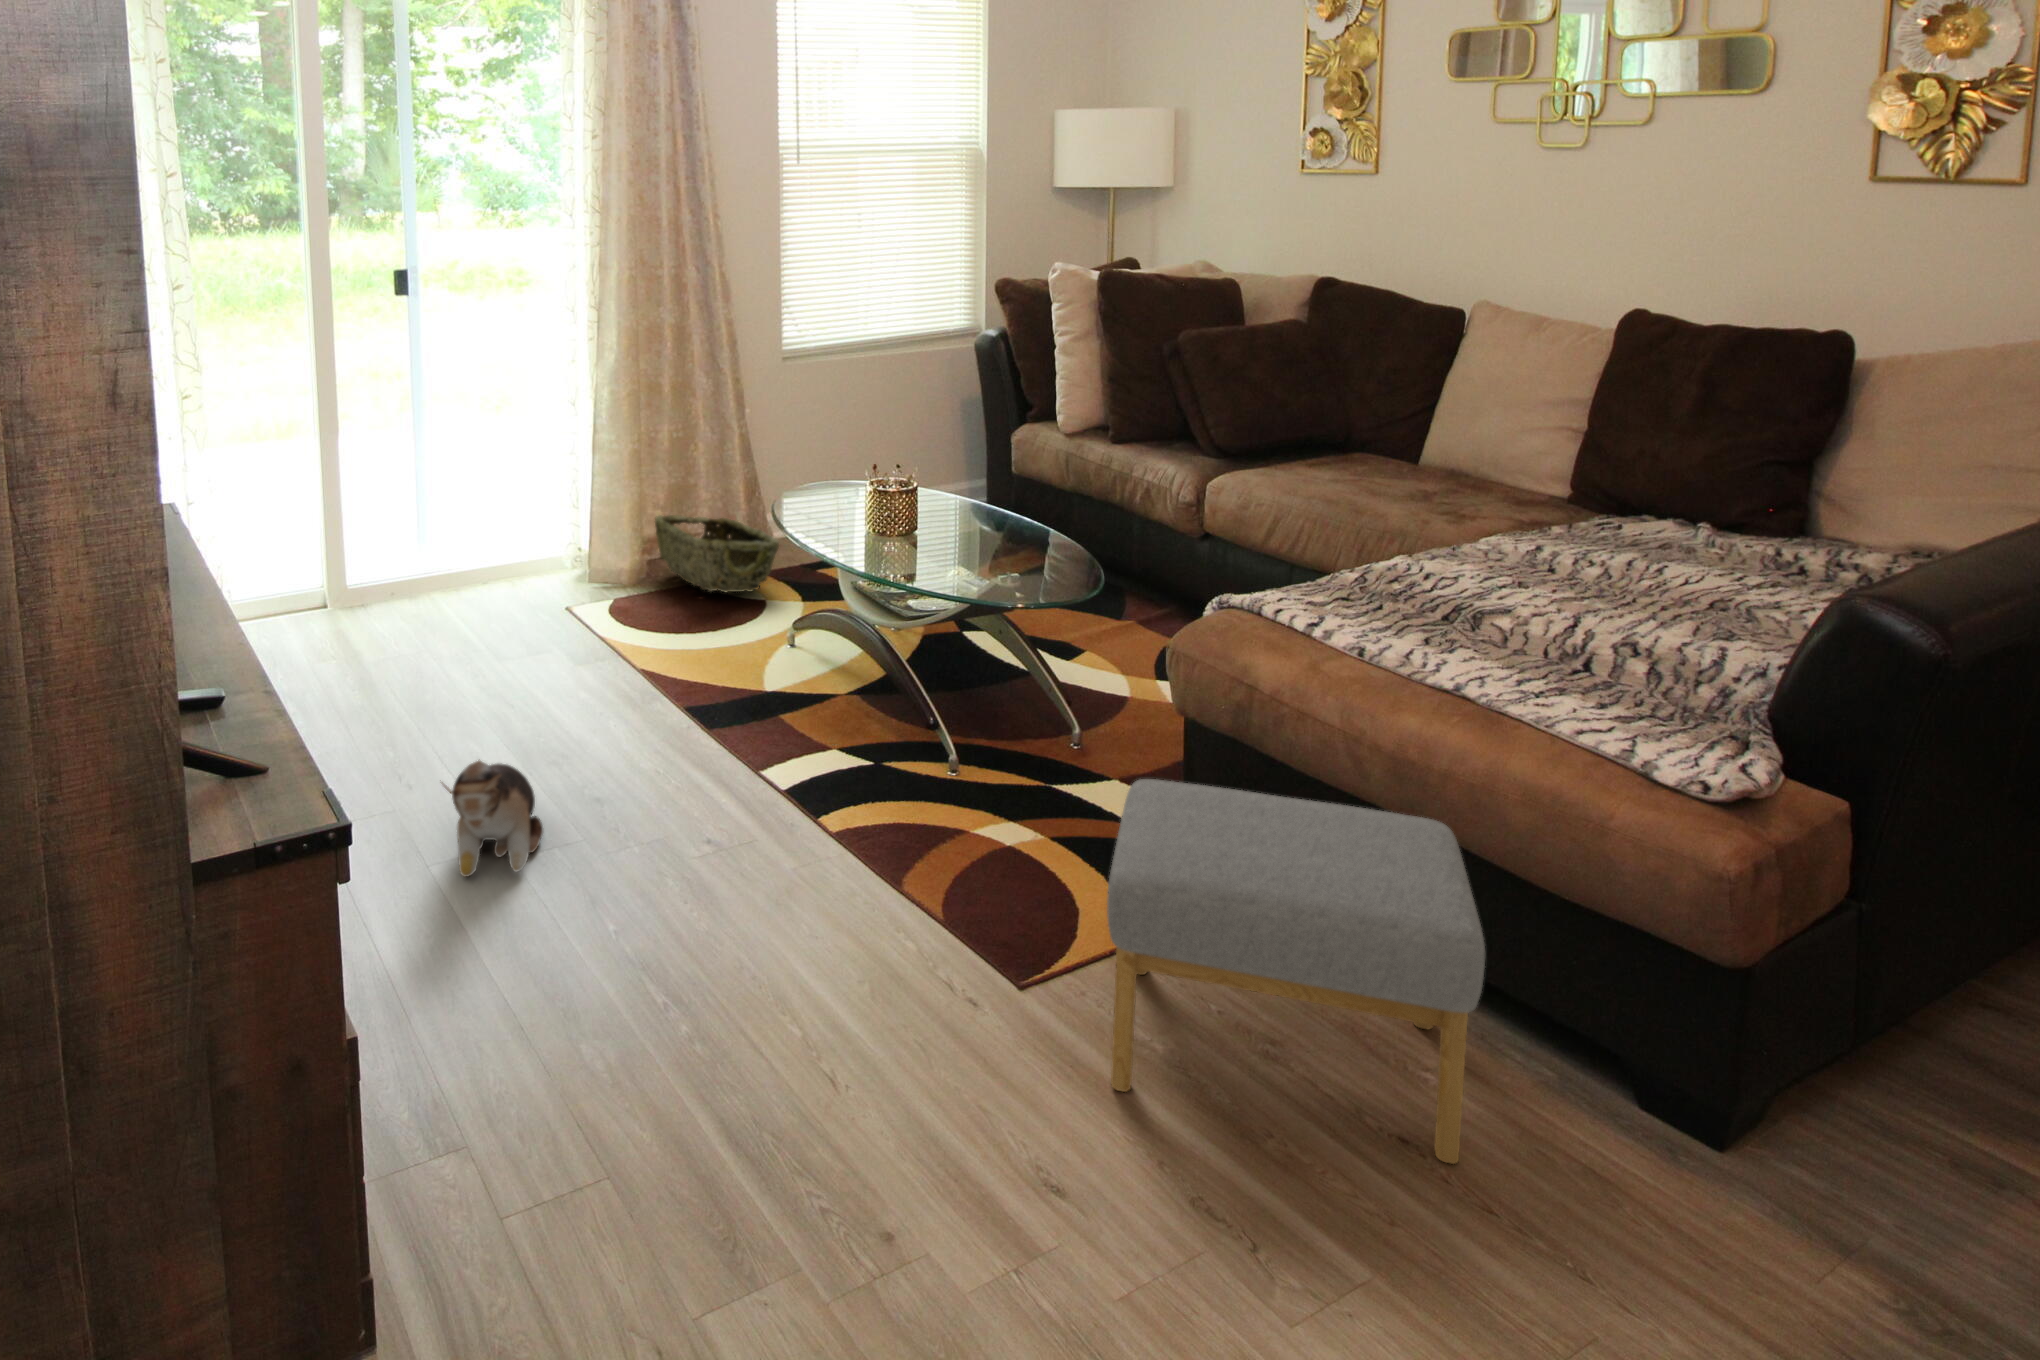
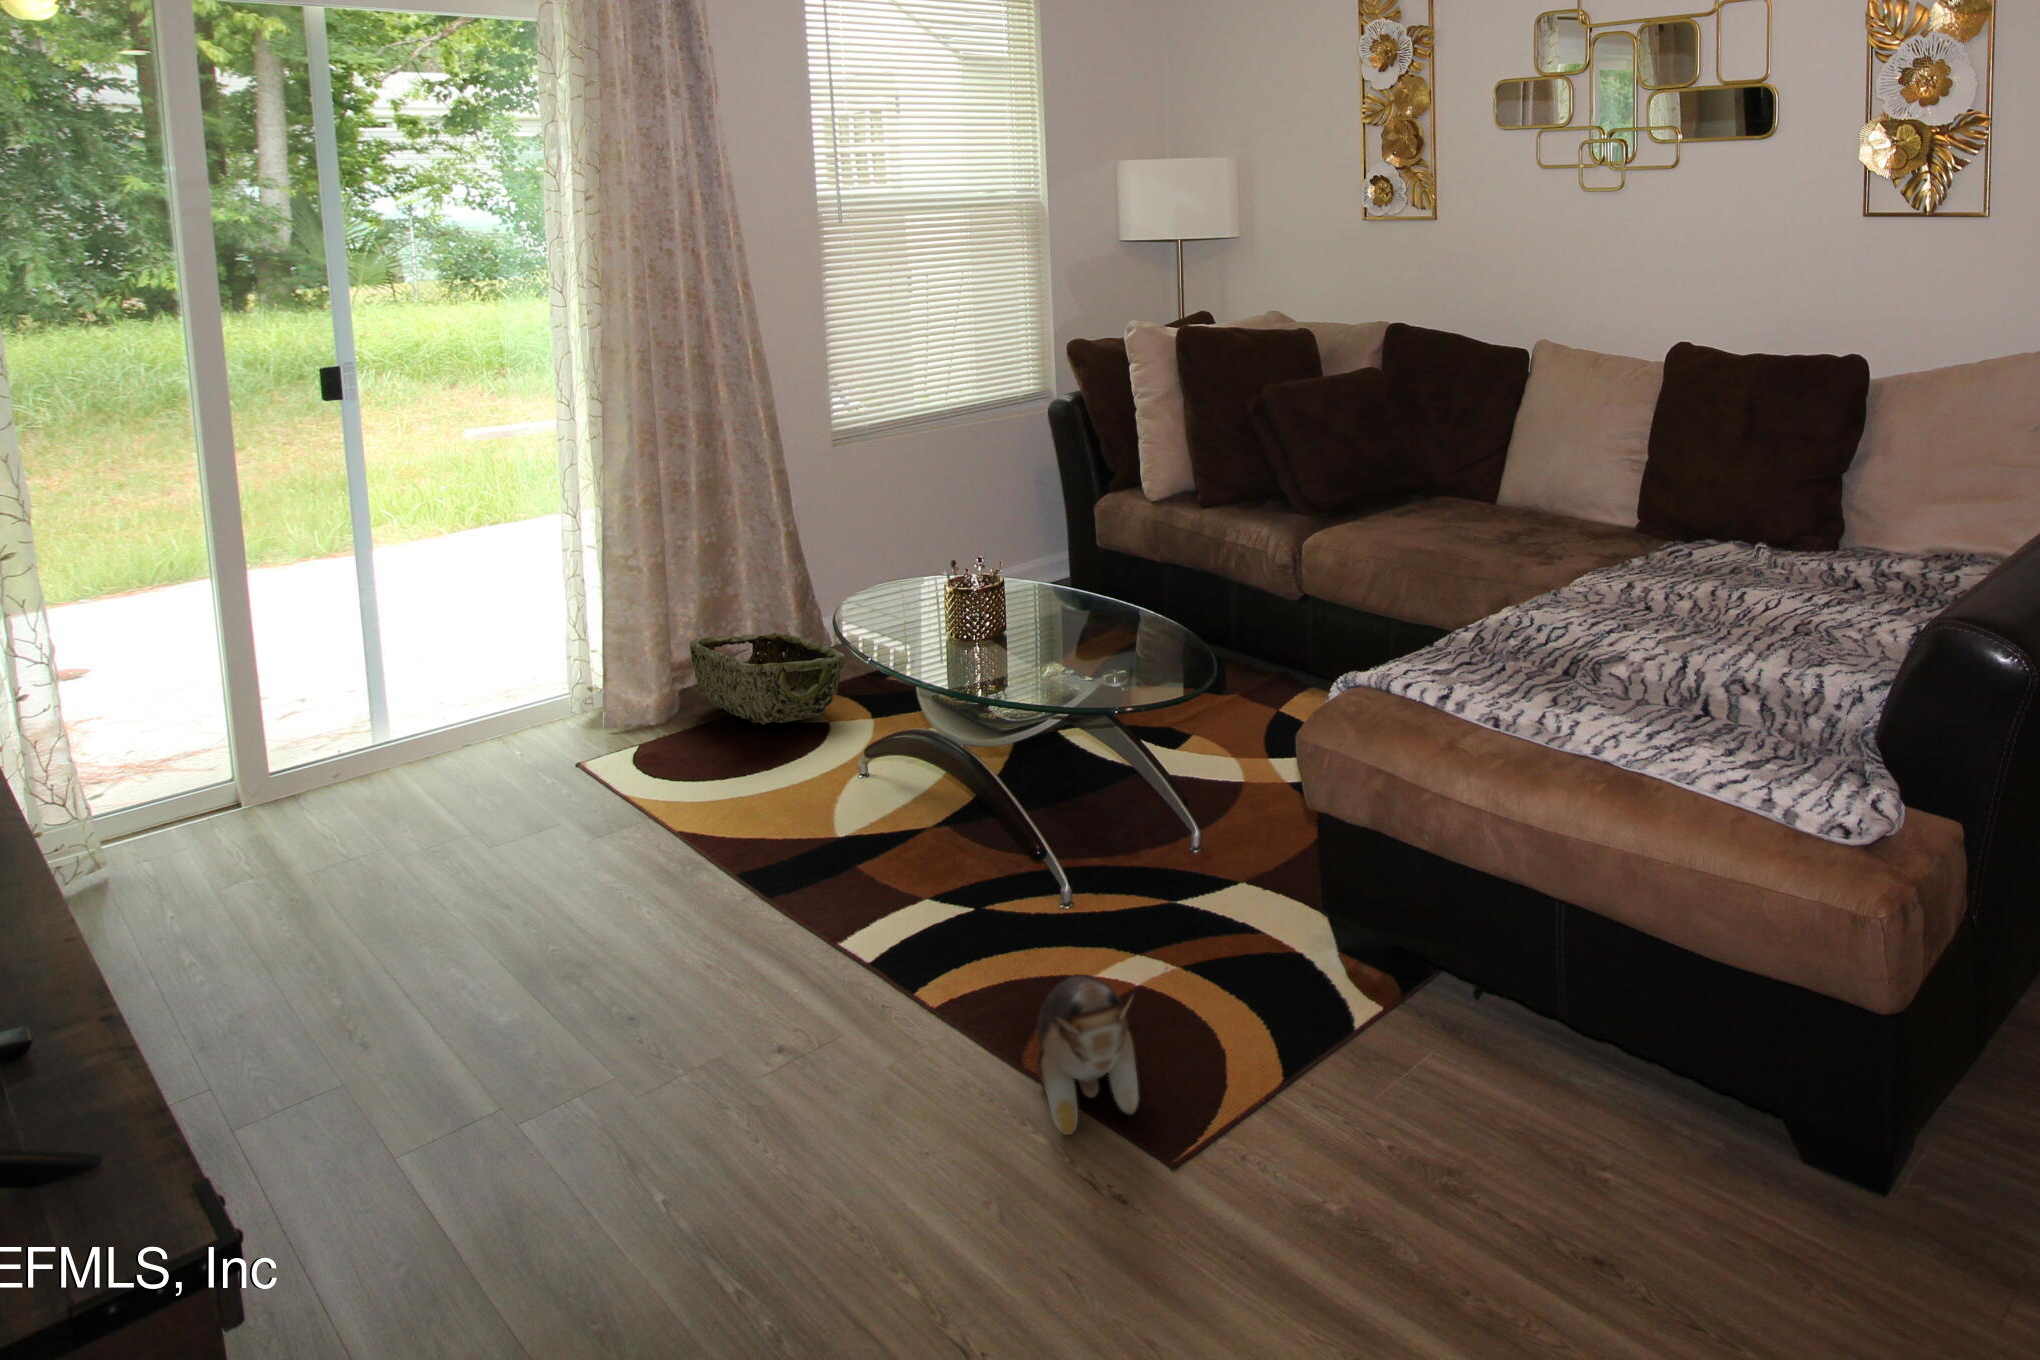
plush toy: present [442,760,543,877] -> present [1037,975,1138,1135]
footstool: present [1107,779,1485,1164] -> none [1270,896,1663,1277]

